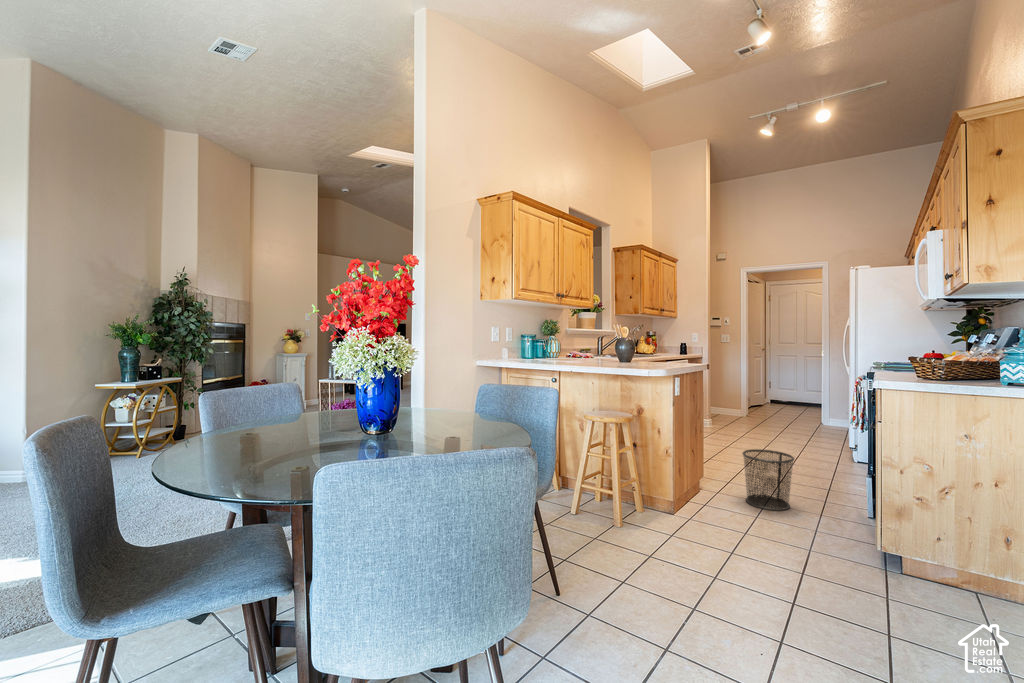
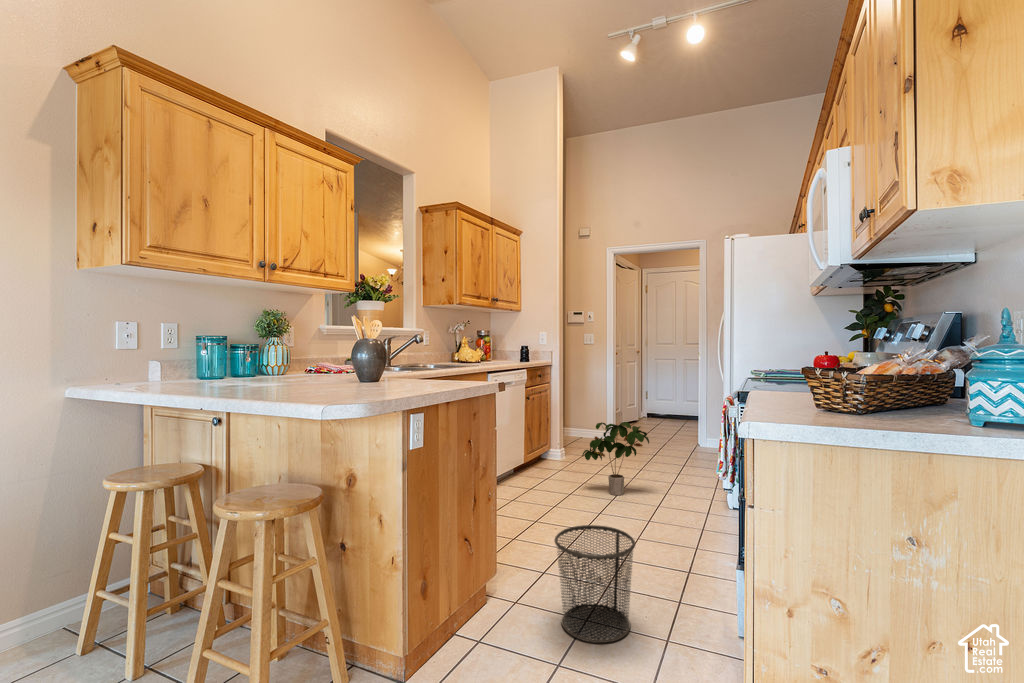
potted plant: none [733,398,786,449] -> present [582,422,649,495]

